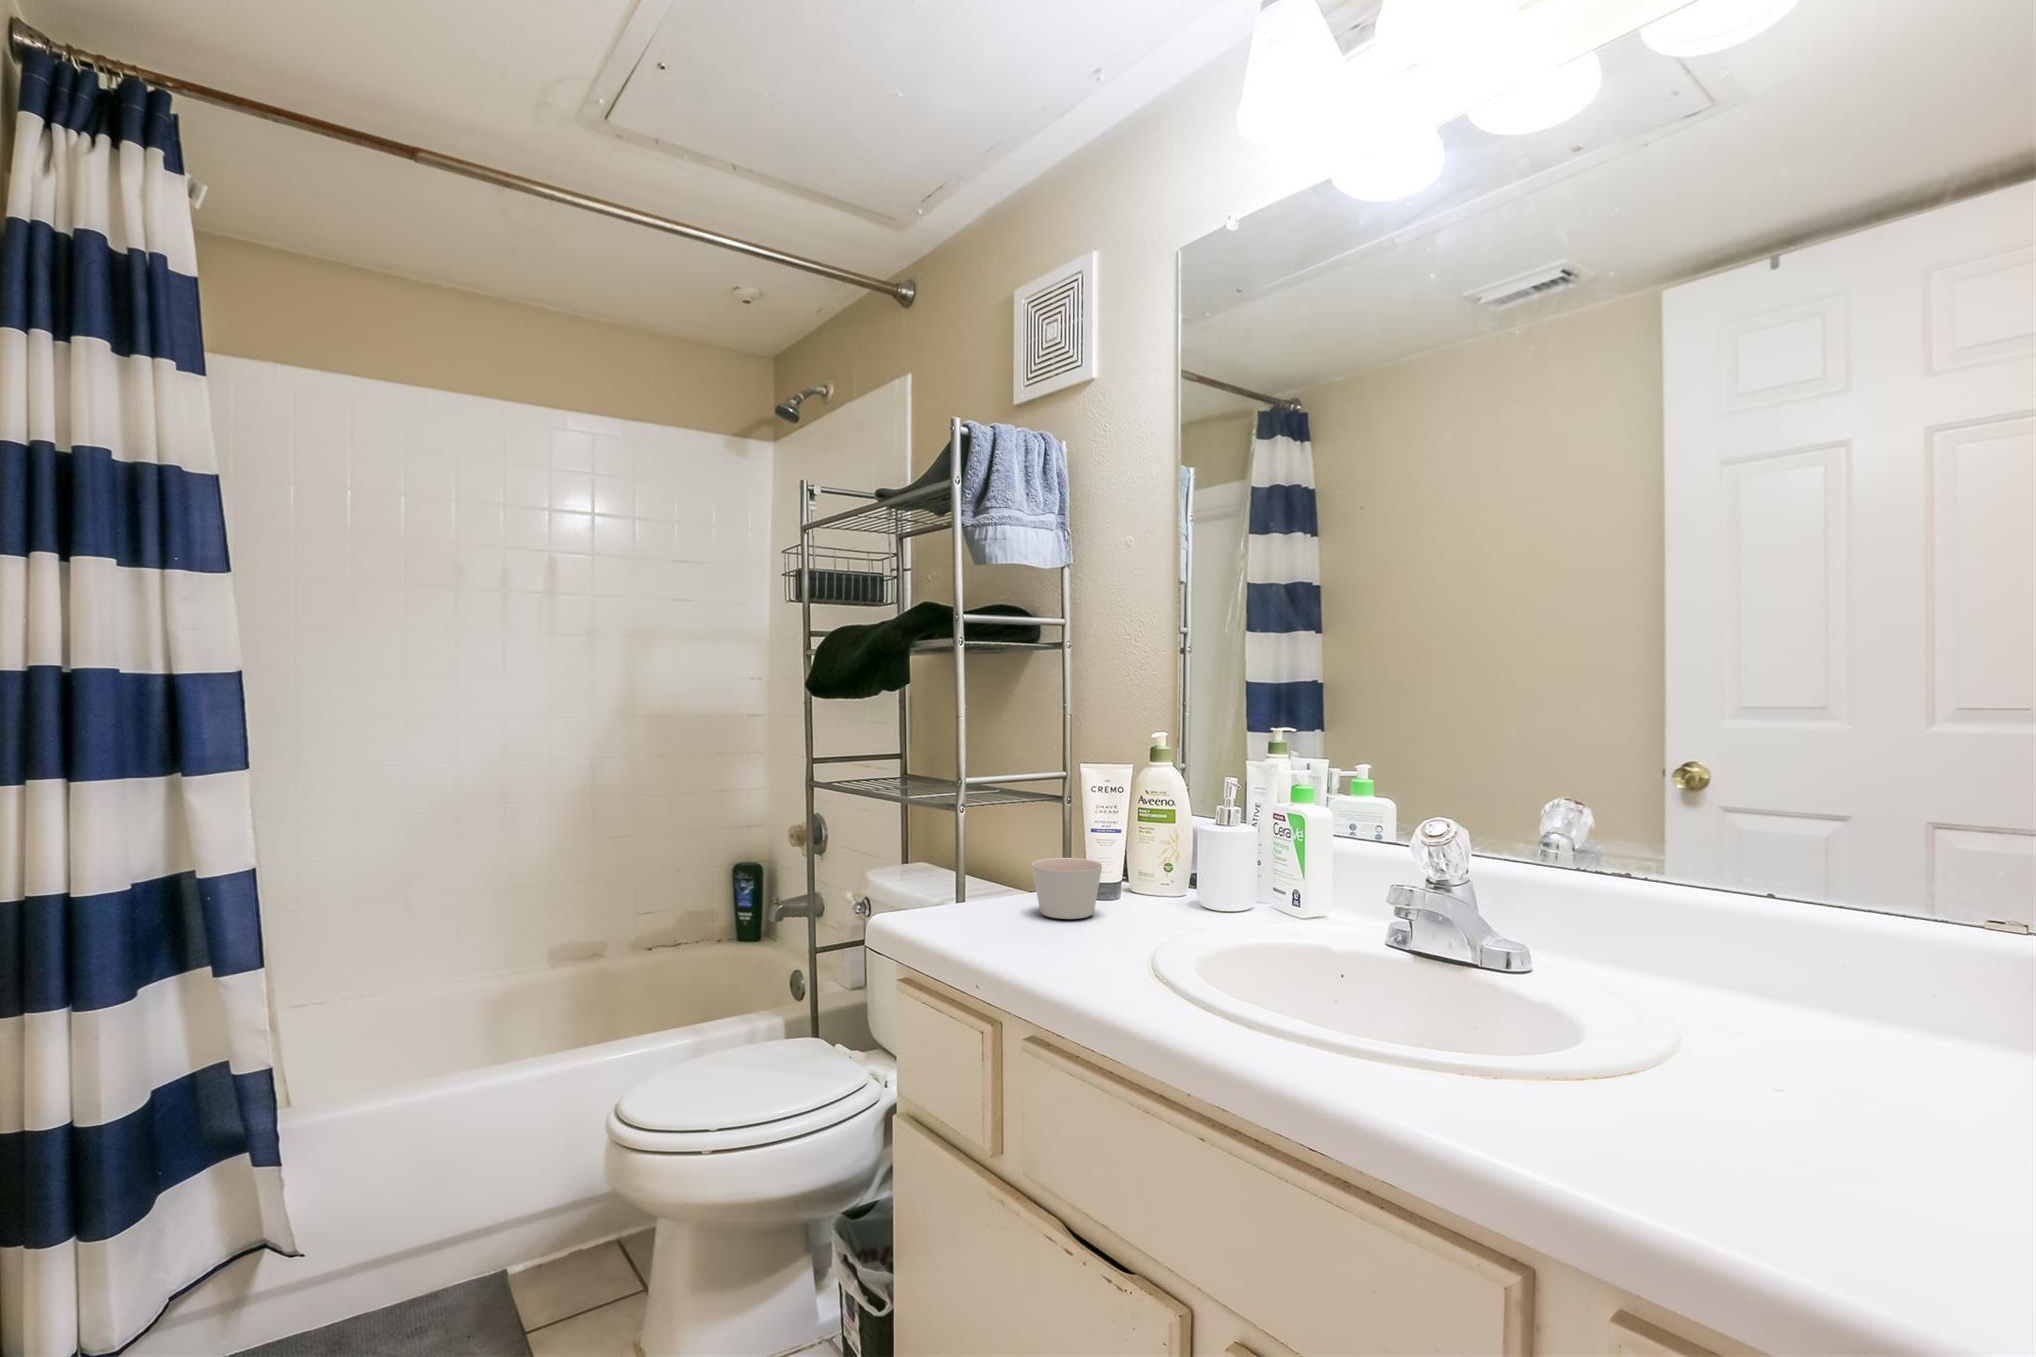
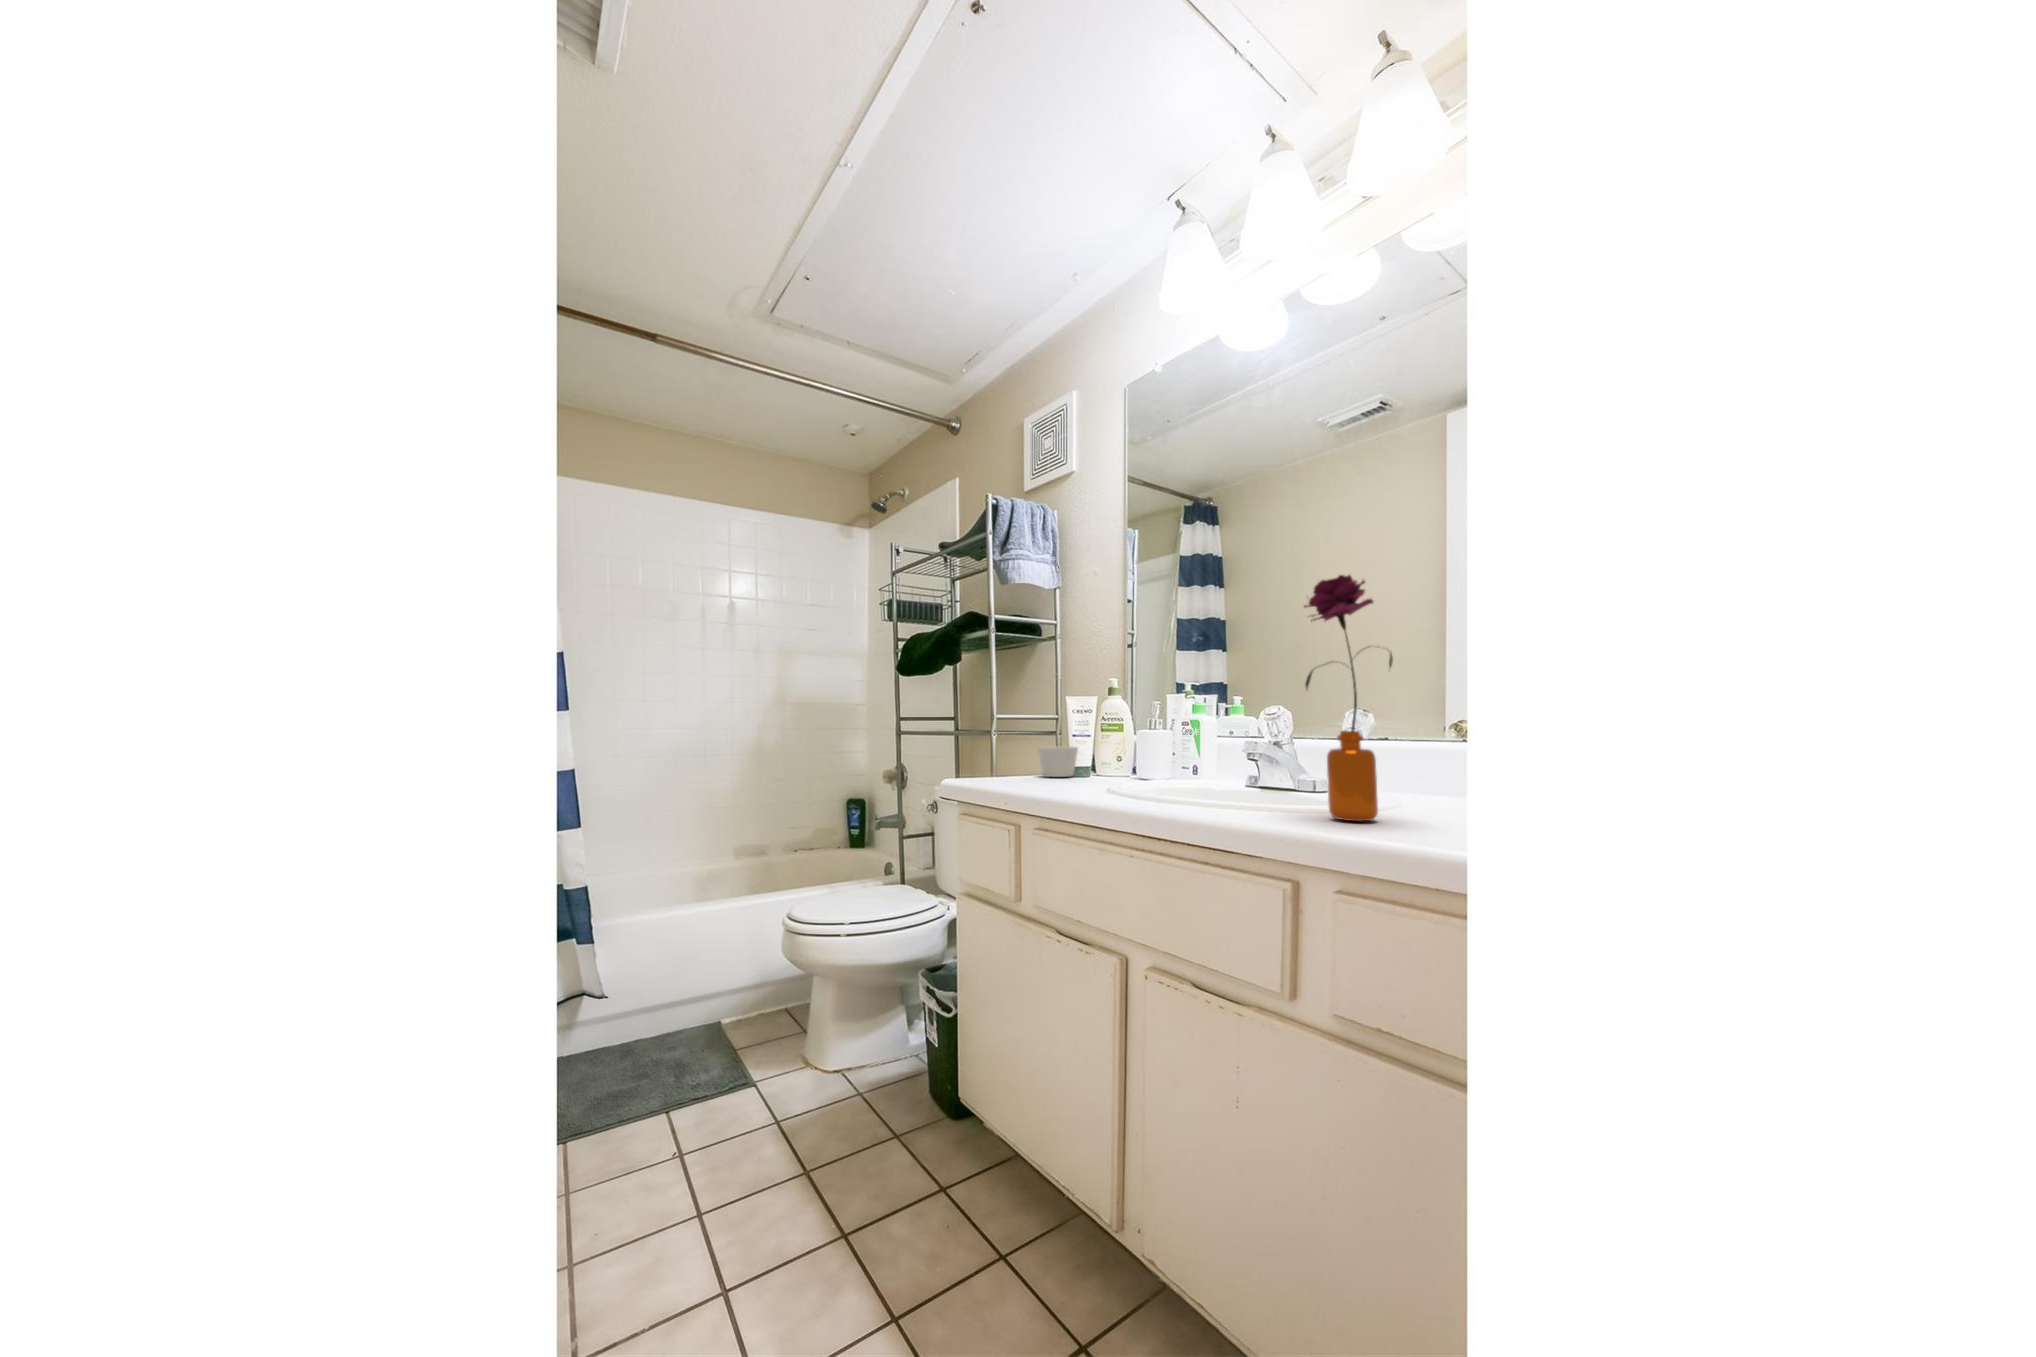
flower: none [1605,645,1825,1189] -> present [1304,575,1393,821]

